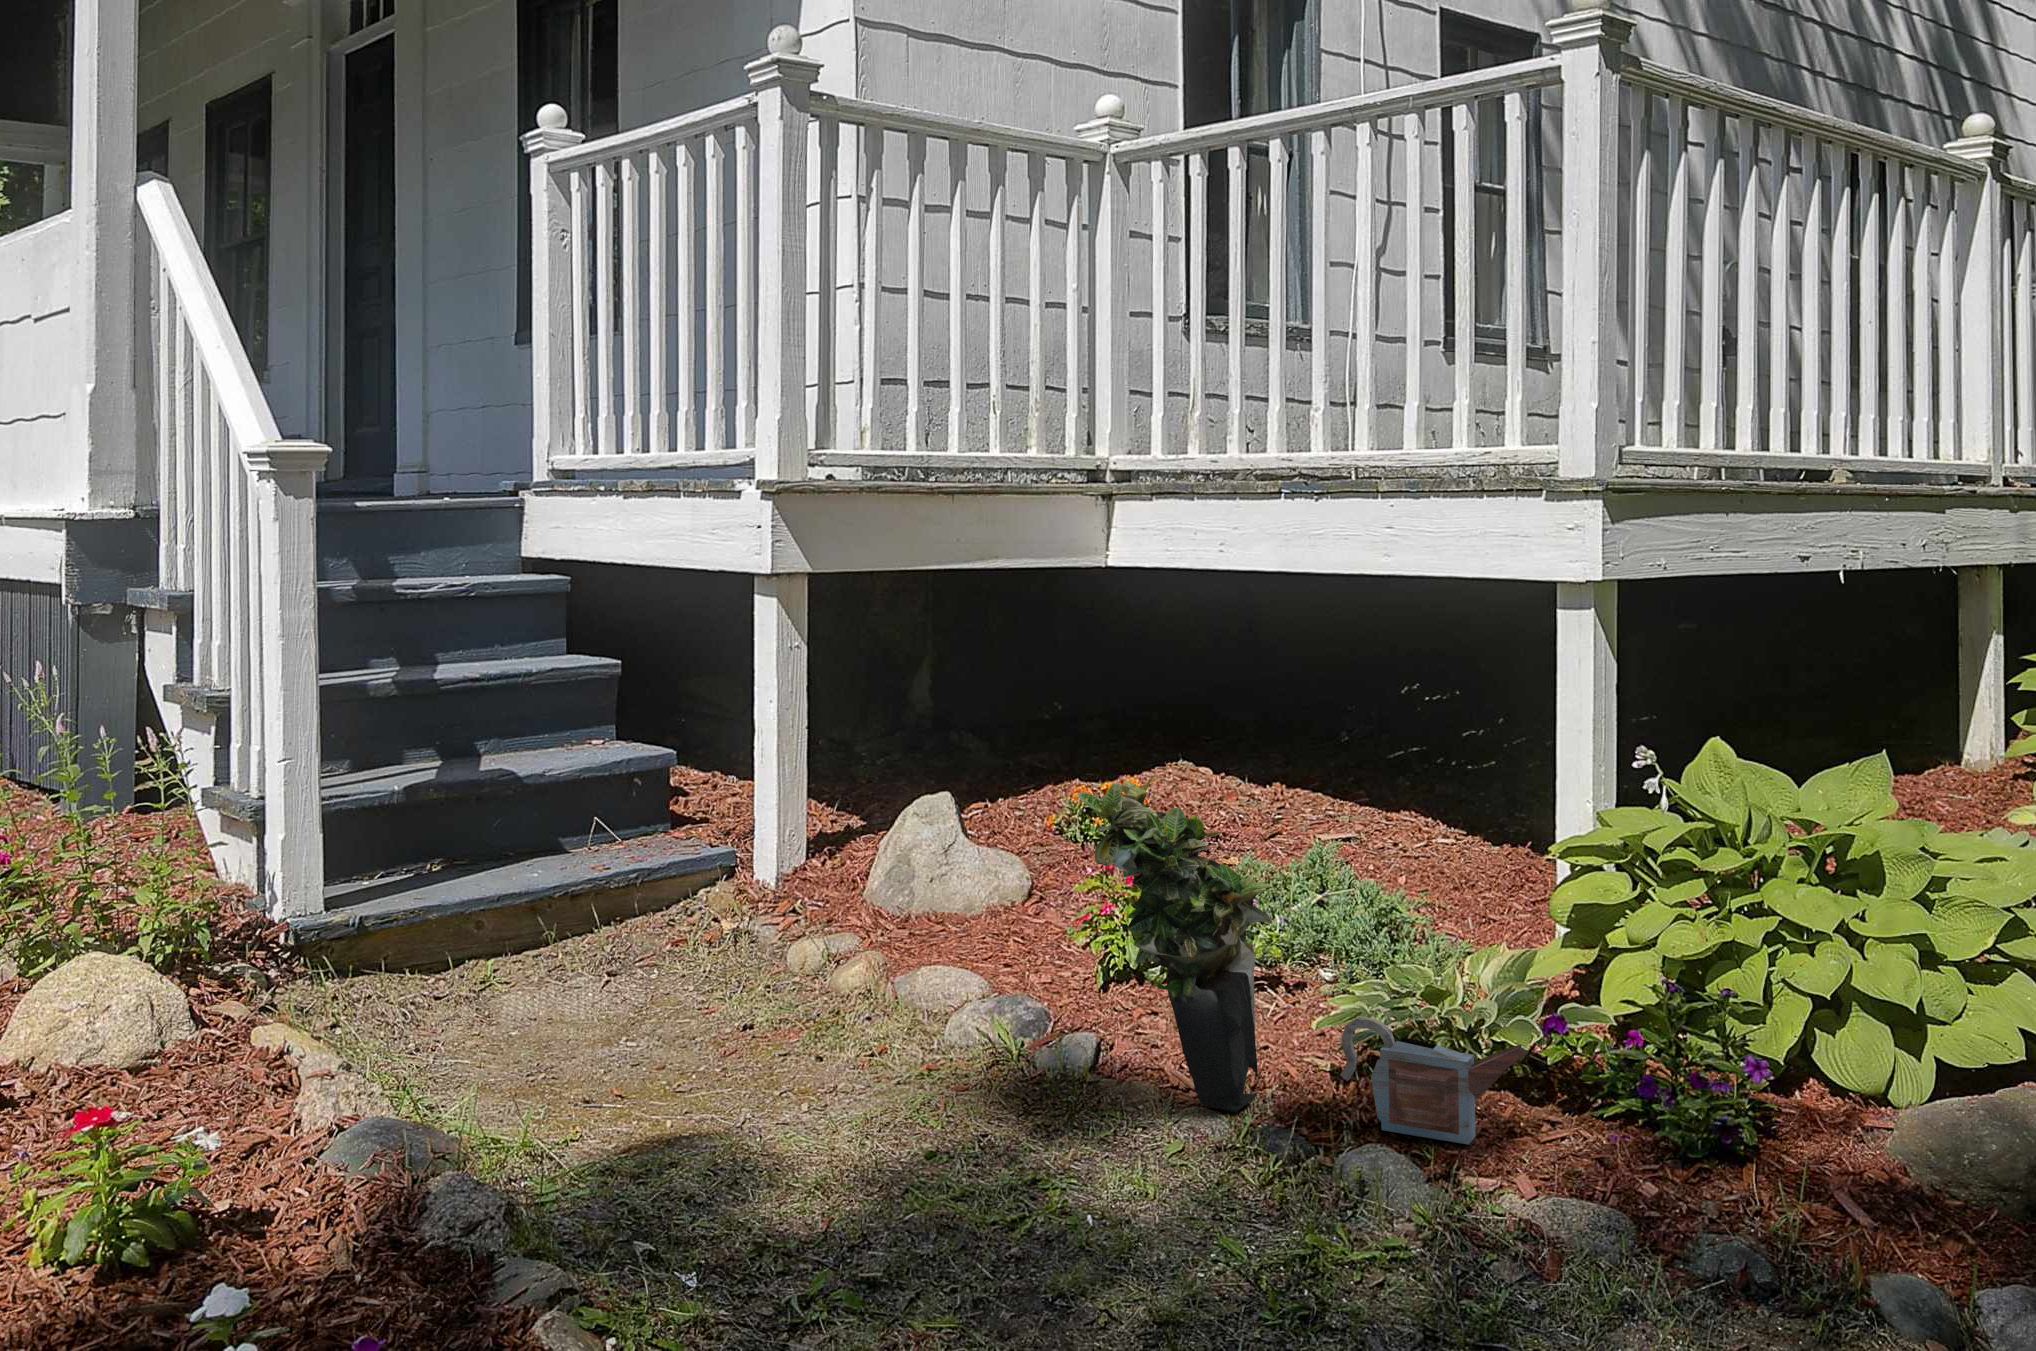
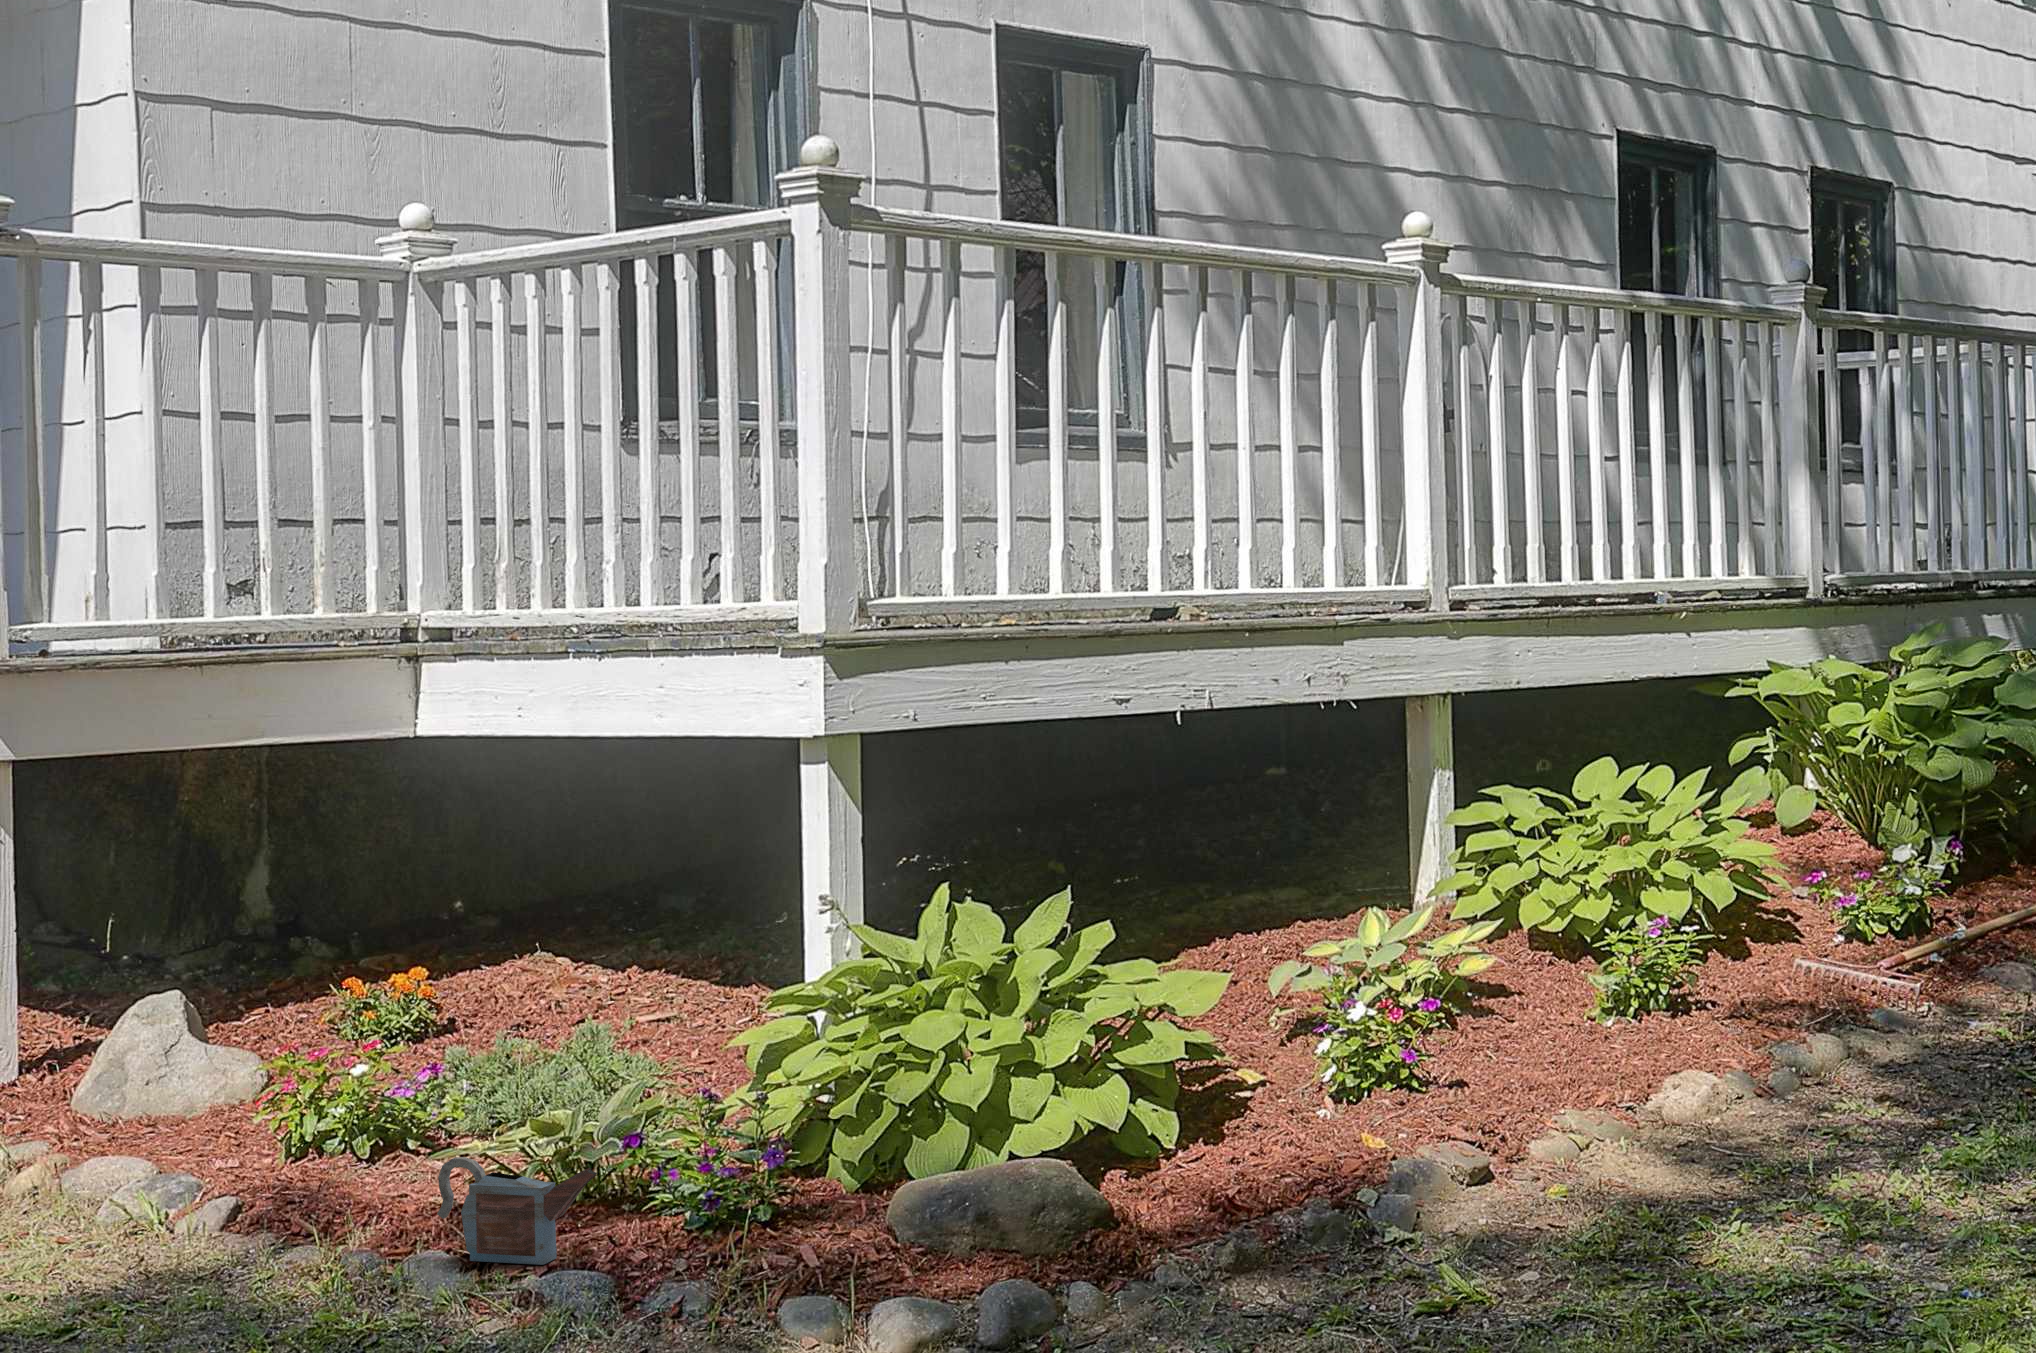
potted plant: present [1077,775,1272,1112] -> none [188,941,386,1259]

